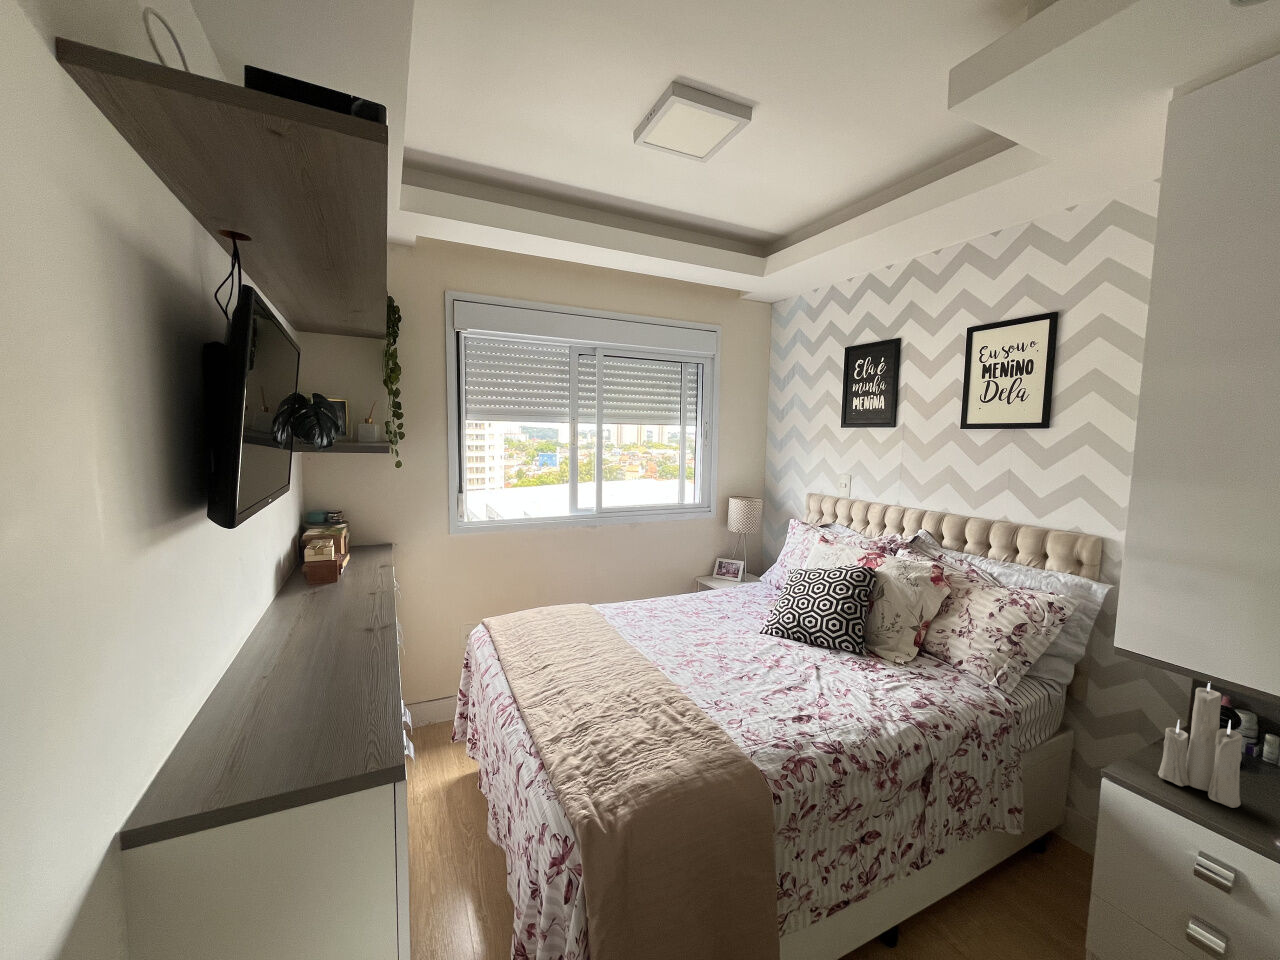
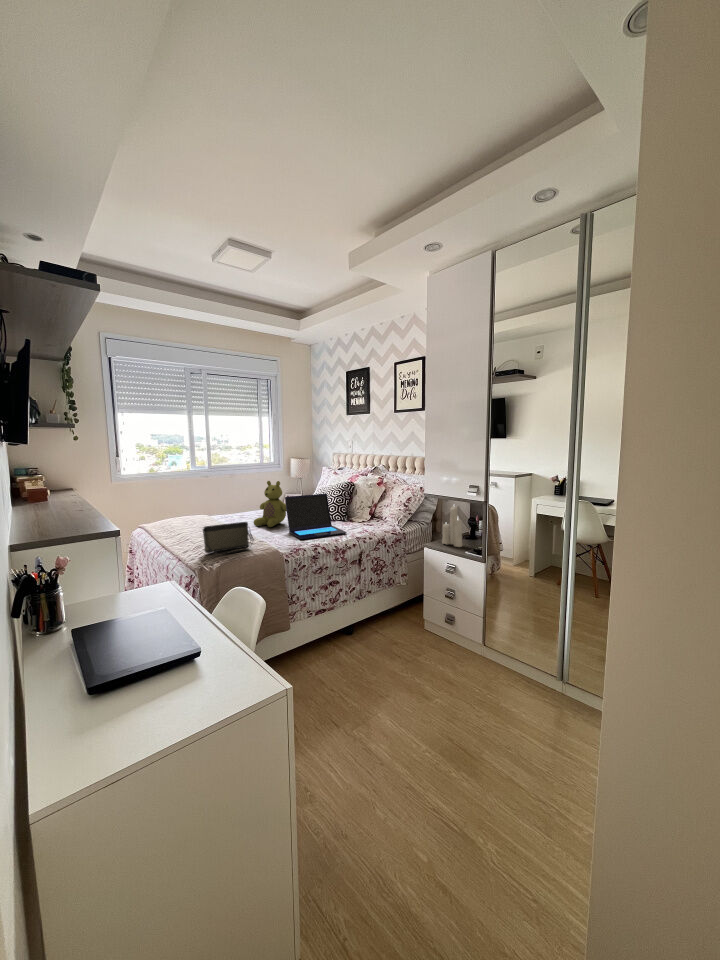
stuffed bear: none [678,559,750,657] -> present [254,481,287,527]
laptop: none [748,599,892,718] -> present [285,494,347,539]
handbag: none [590,680,699,764] -> present [203,522,254,554]

